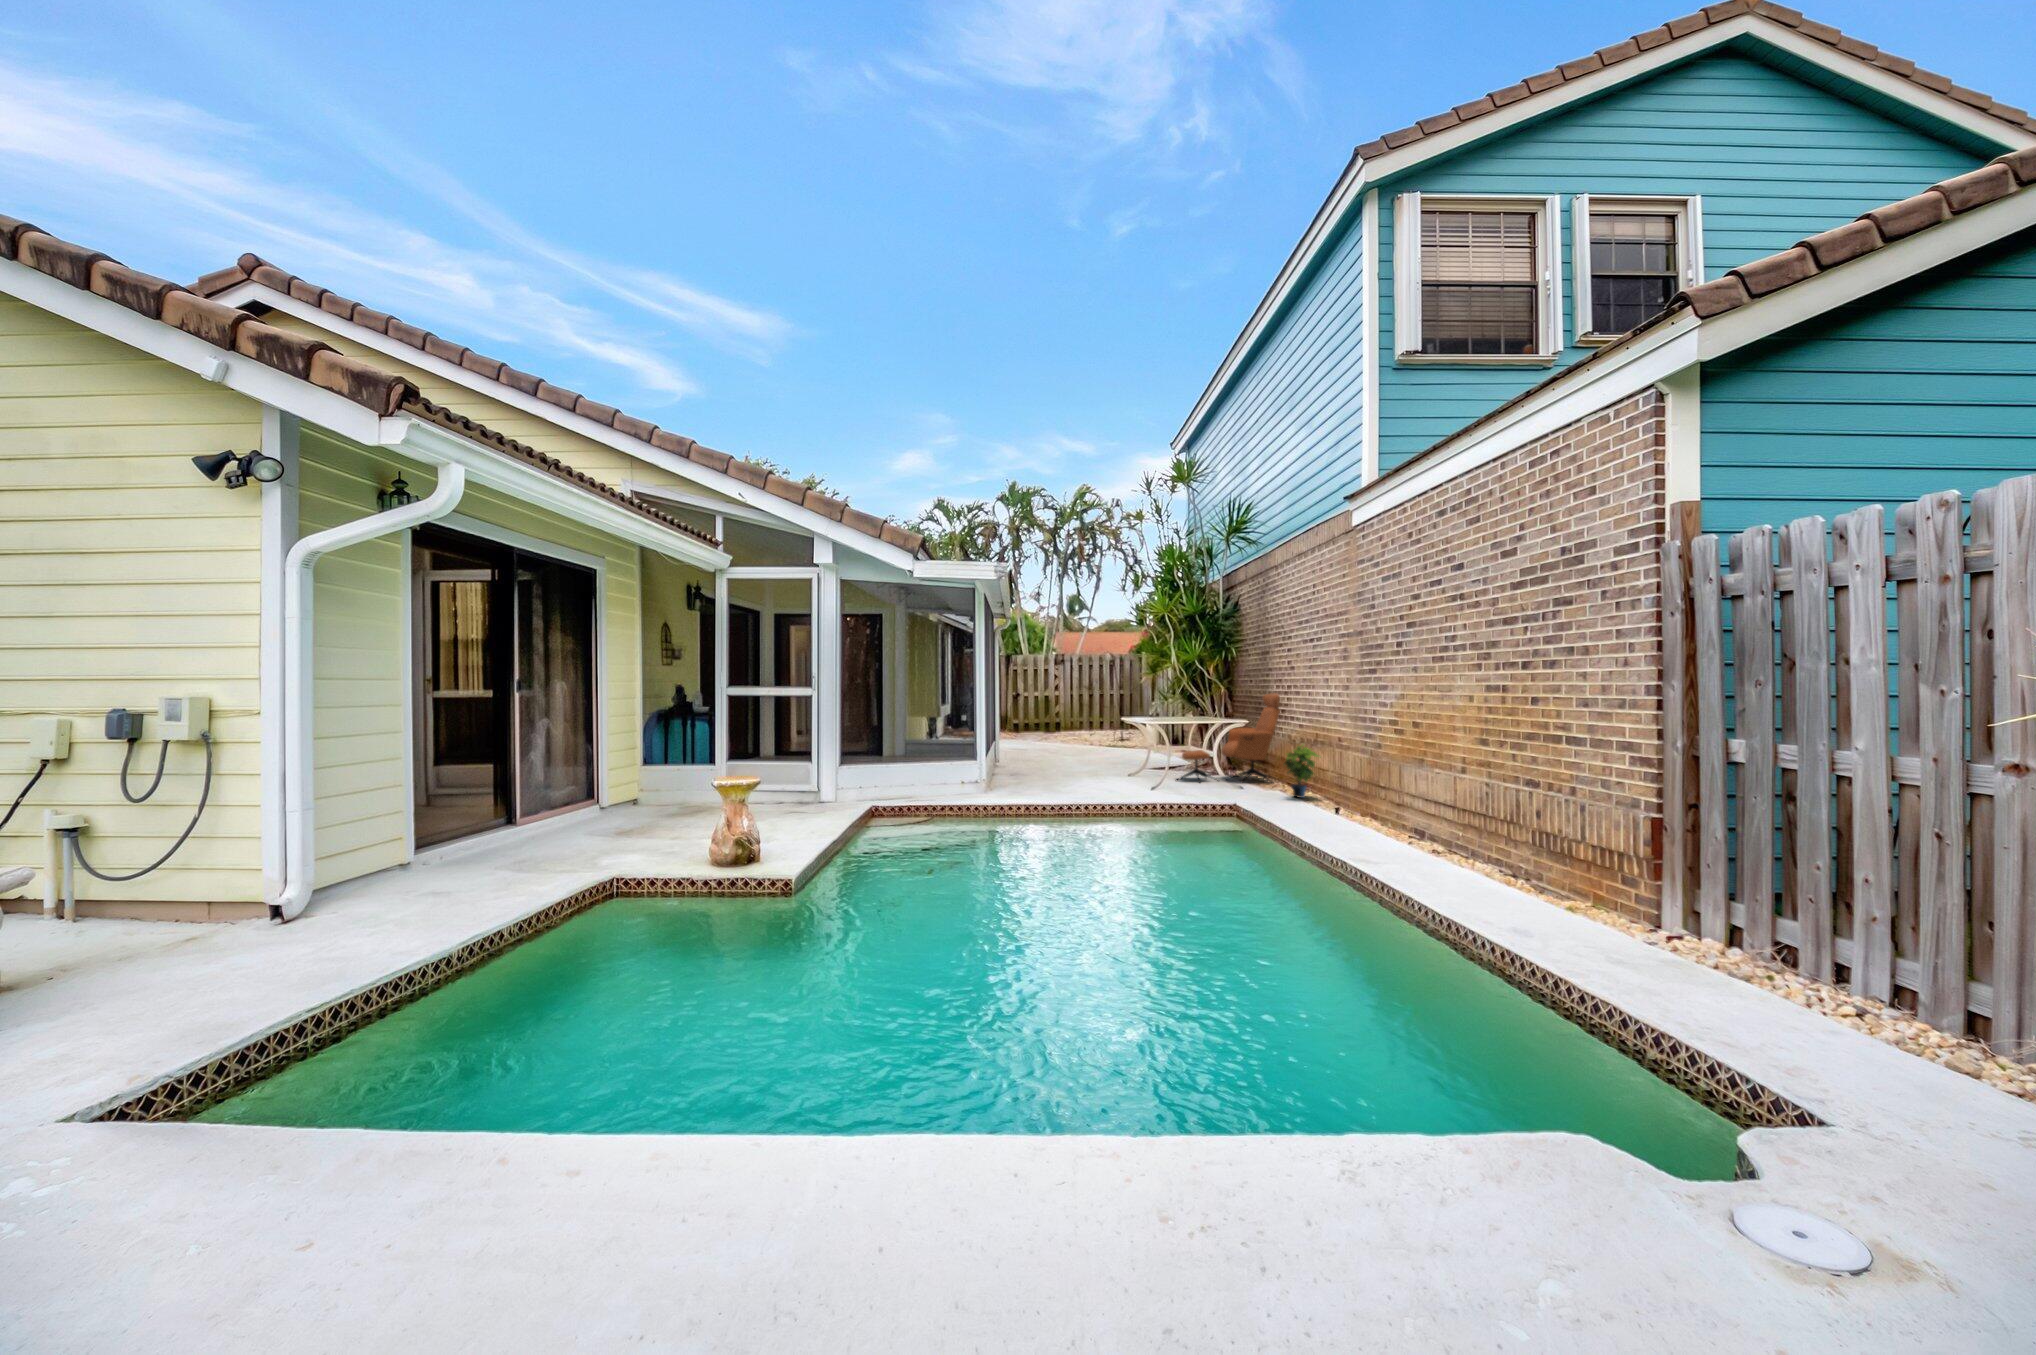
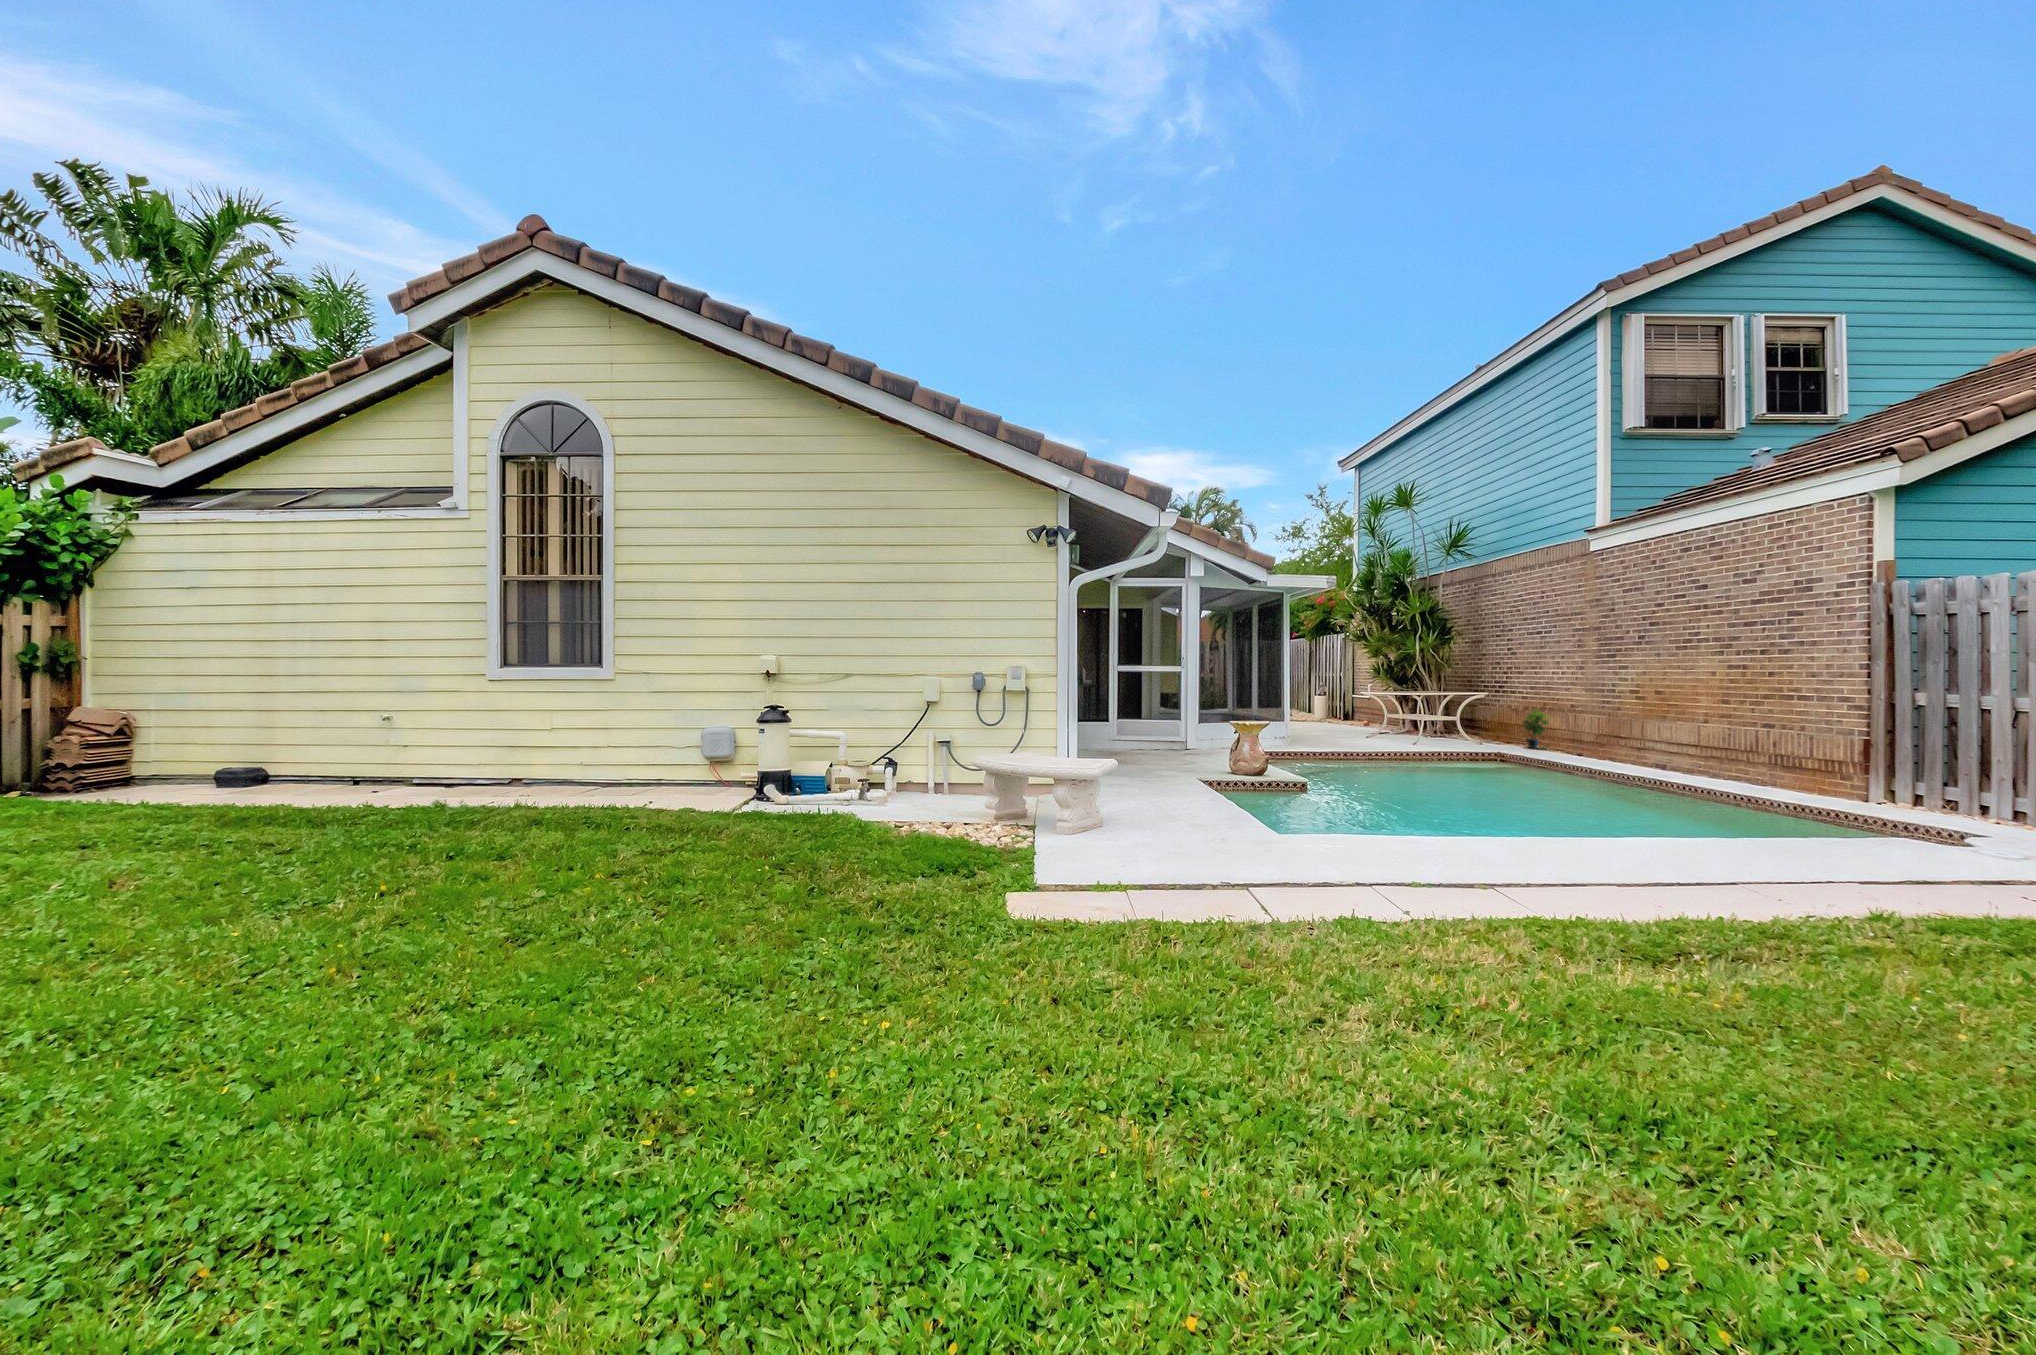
armchair: present [1177,694,1280,781] -> none [1415,673,1500,740]

